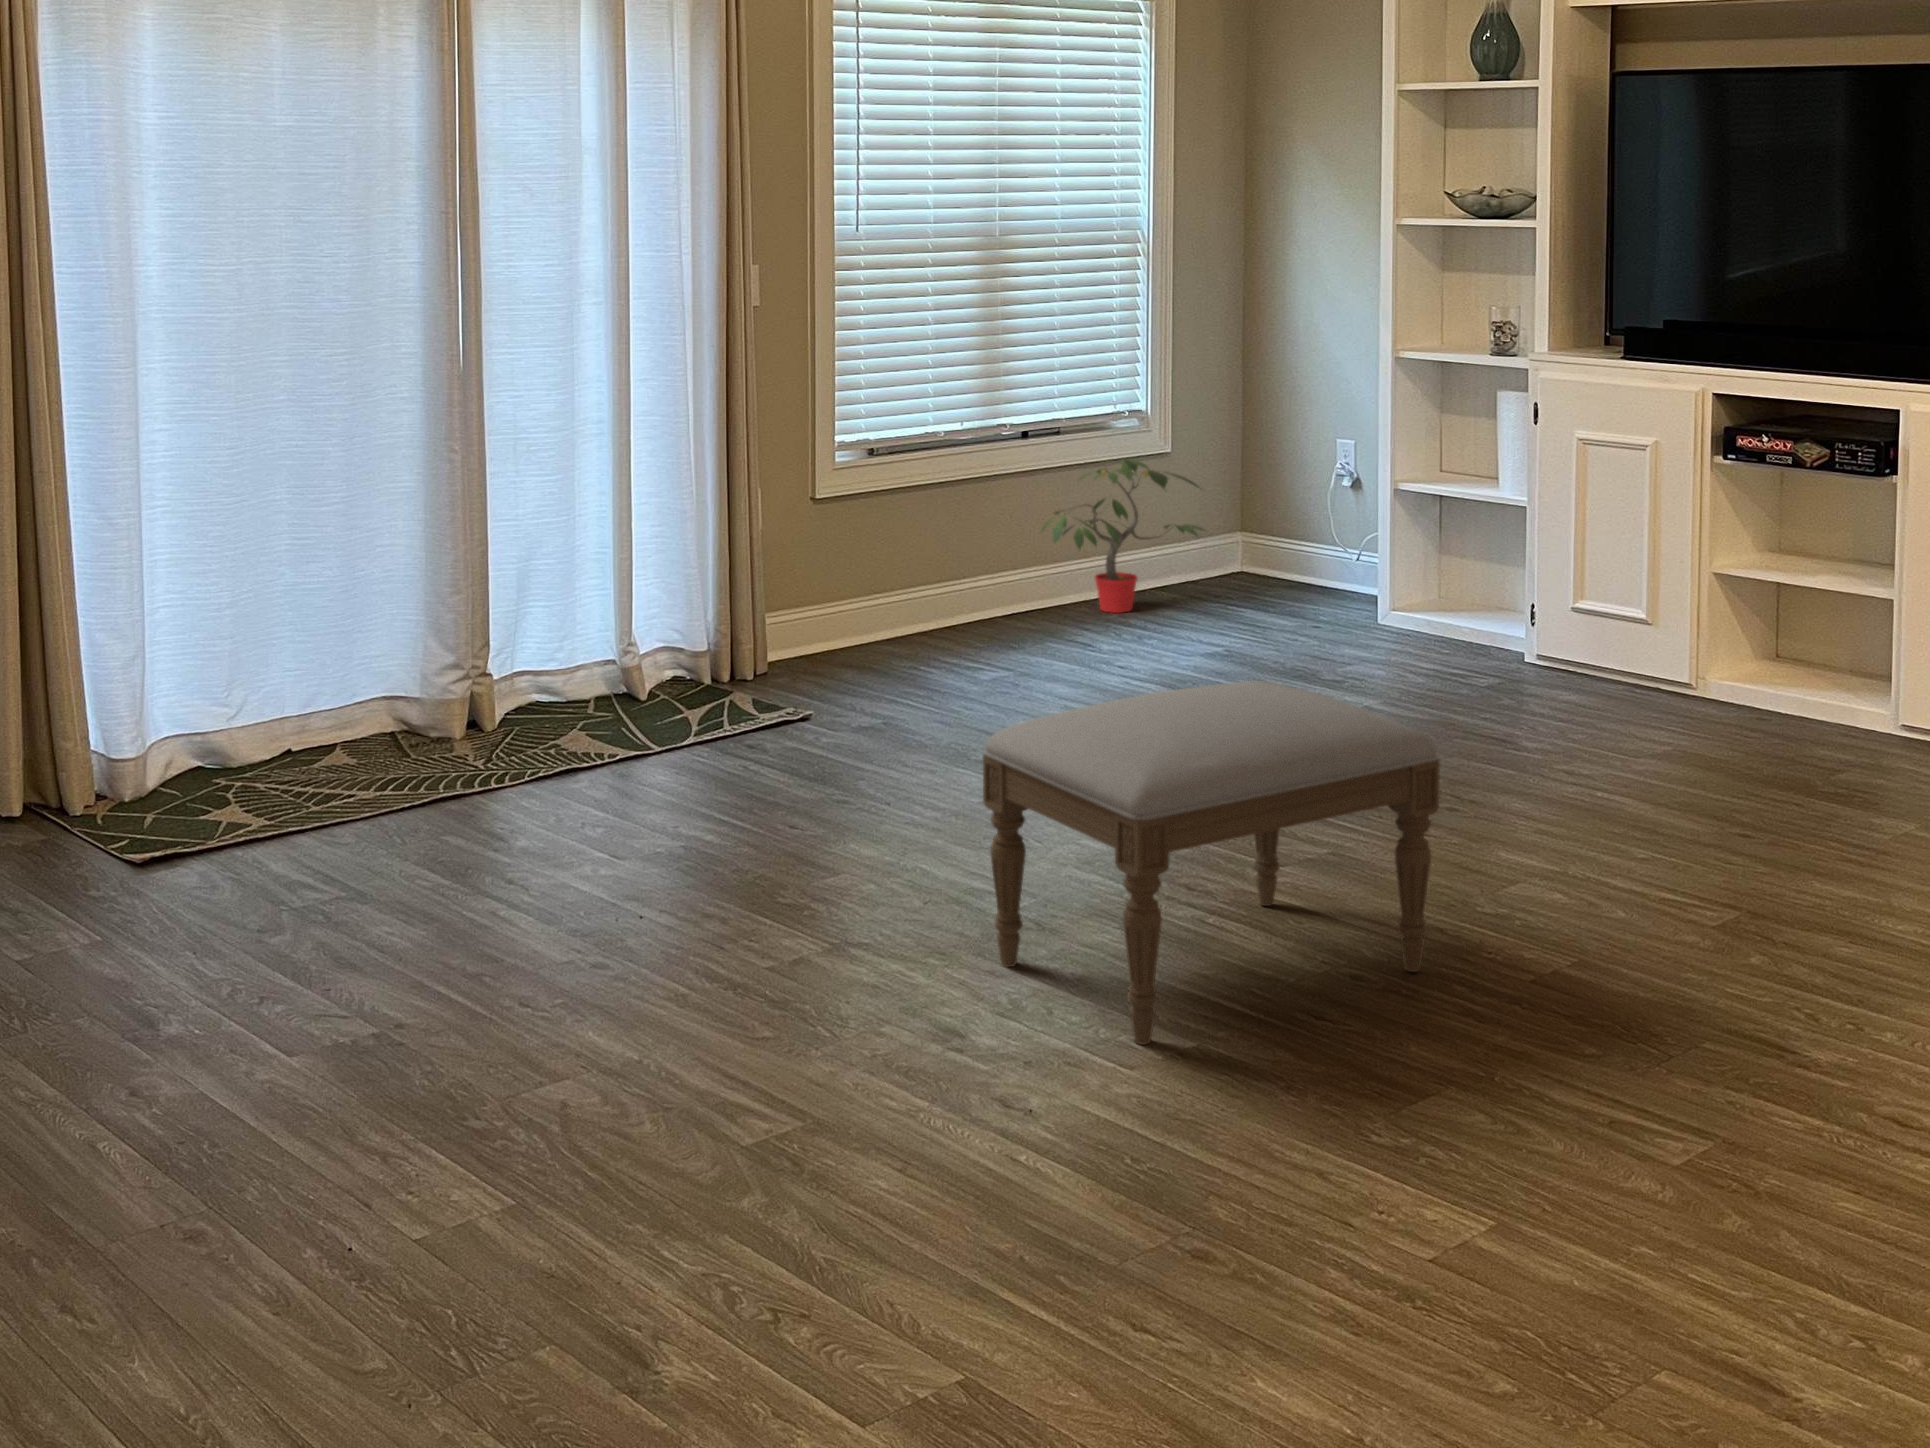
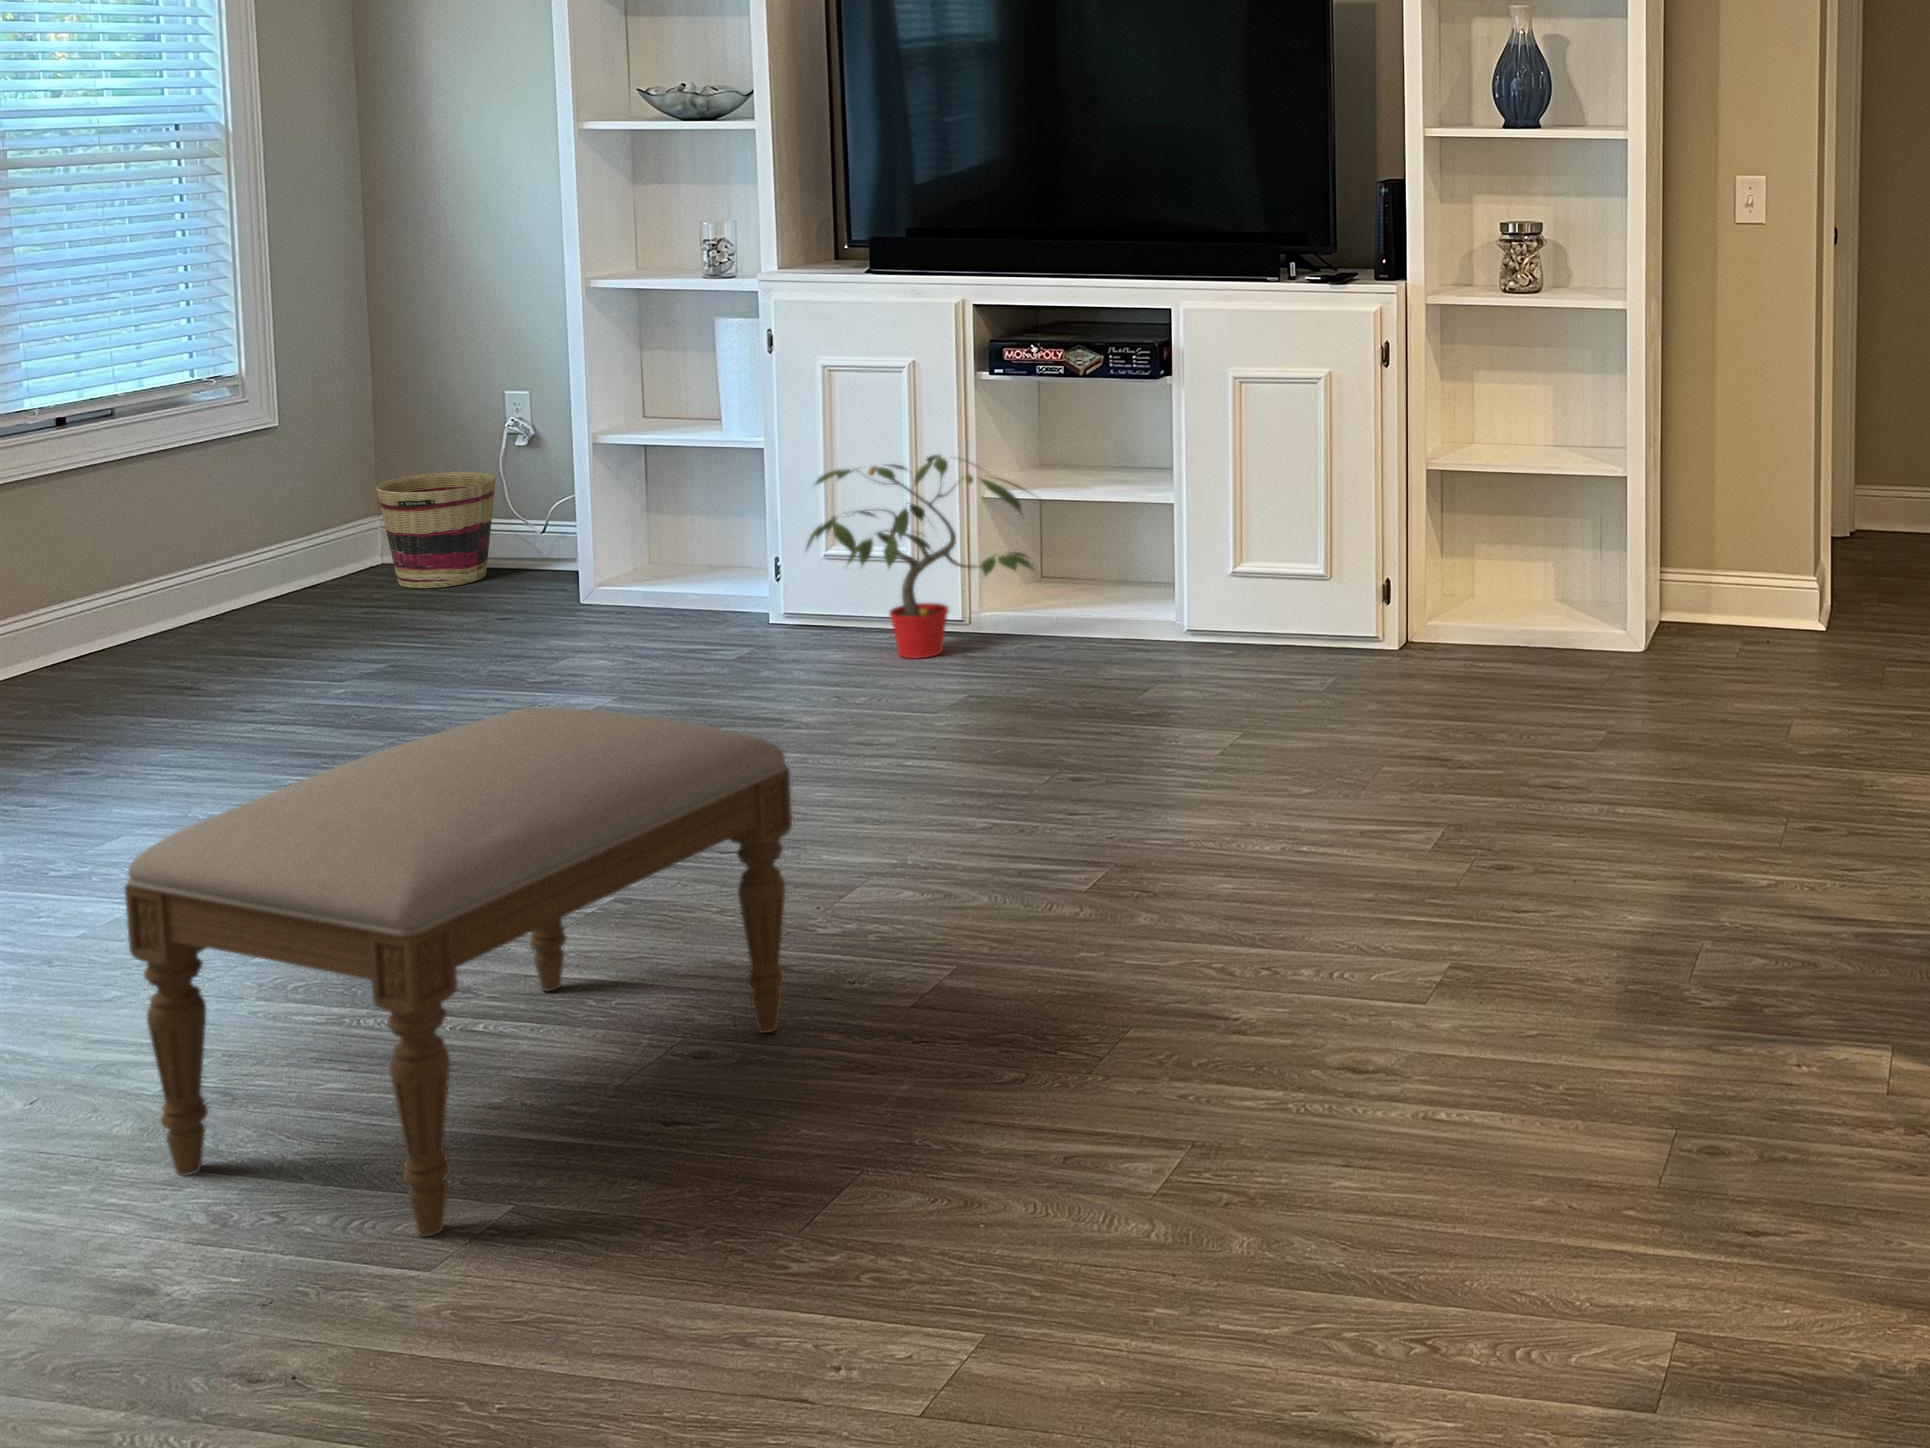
potted plant: present [1041,459,1204,613] -> present [806,455,1036,659]
basket: none [1233,502,1322,596] -> present [376,472,496,588]

